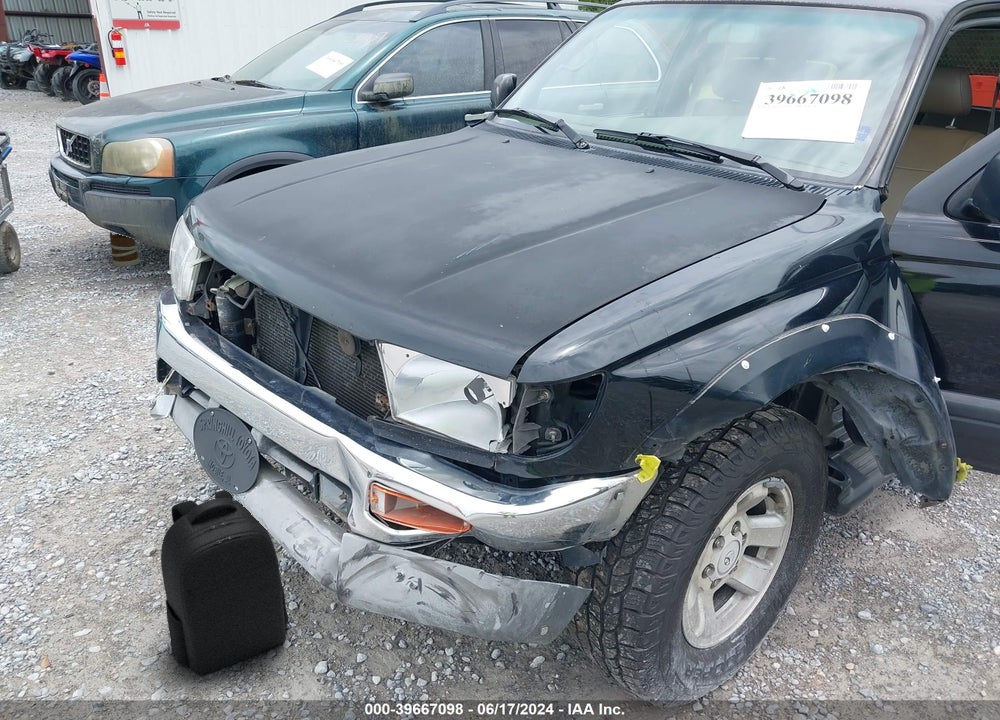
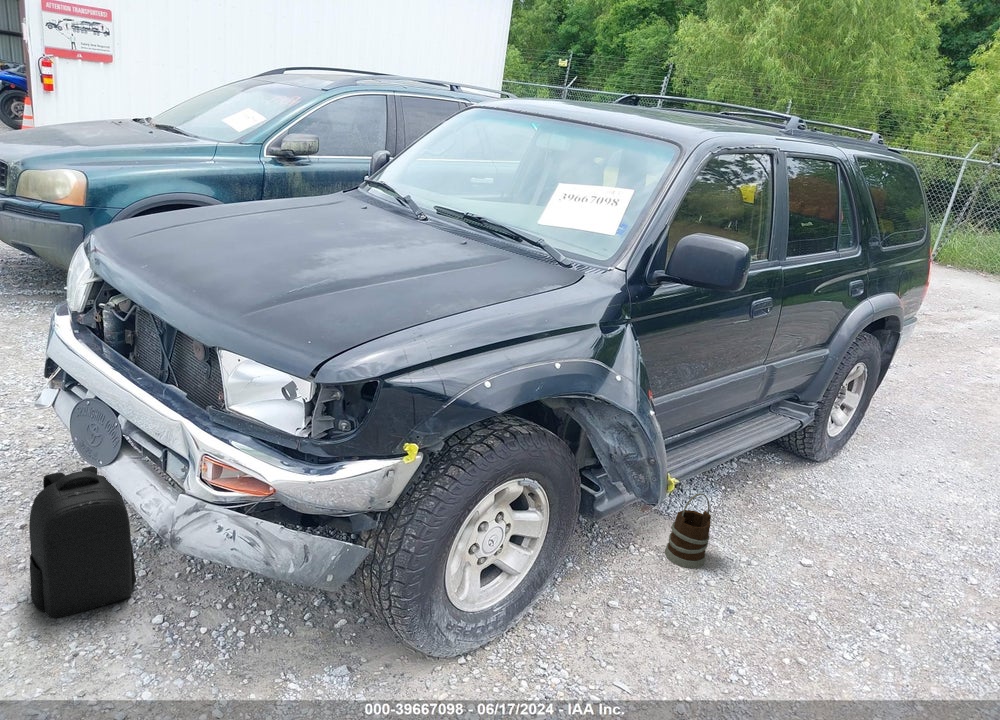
wooden bucket: present [110,231,140,267] -> present [665,493,711,568]

